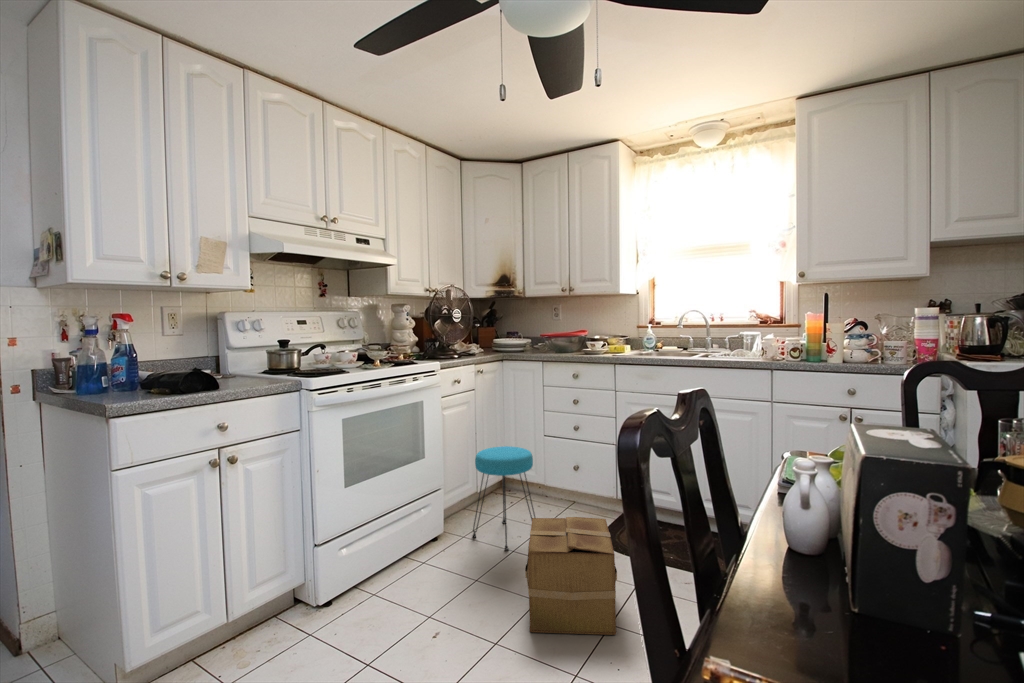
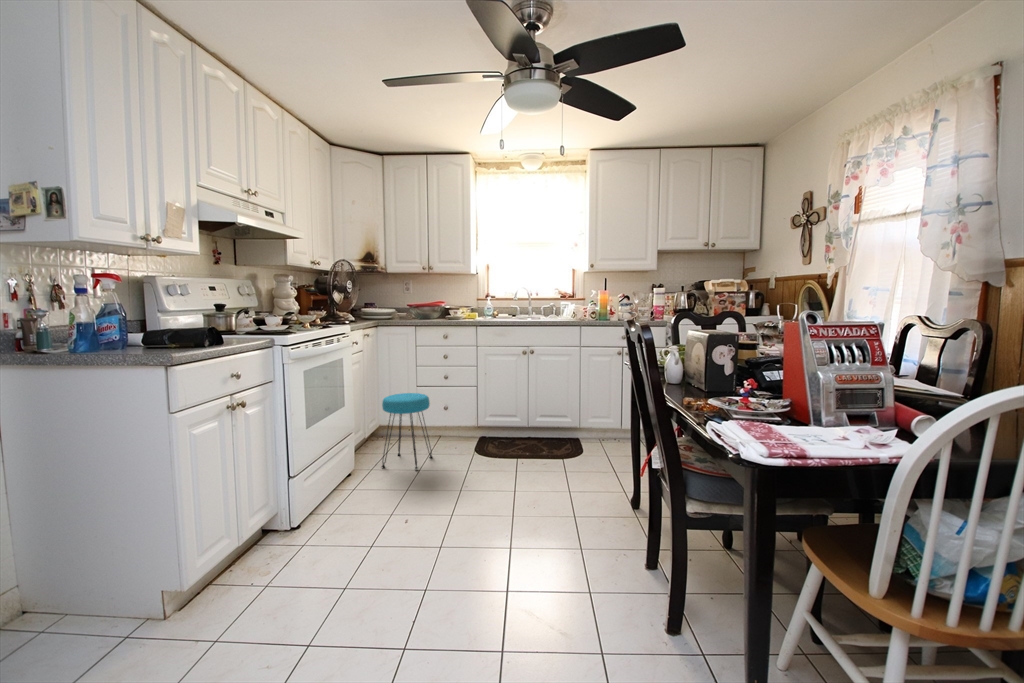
cardboard box: present [525,517,617,635] -> none [454,429,525,505]

